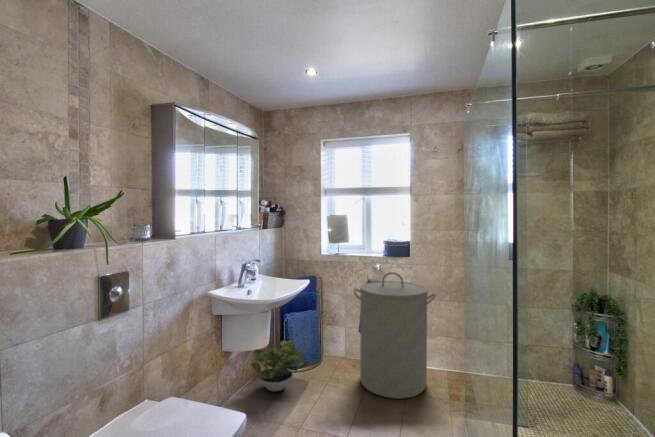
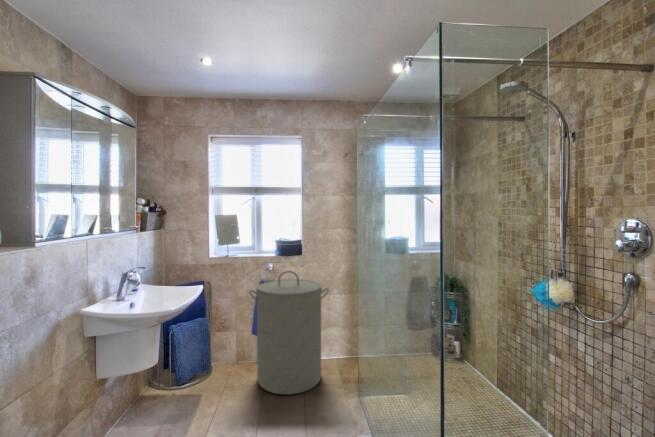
potted plant: present [251,338,304,391] -> none [132,354,198,414]

